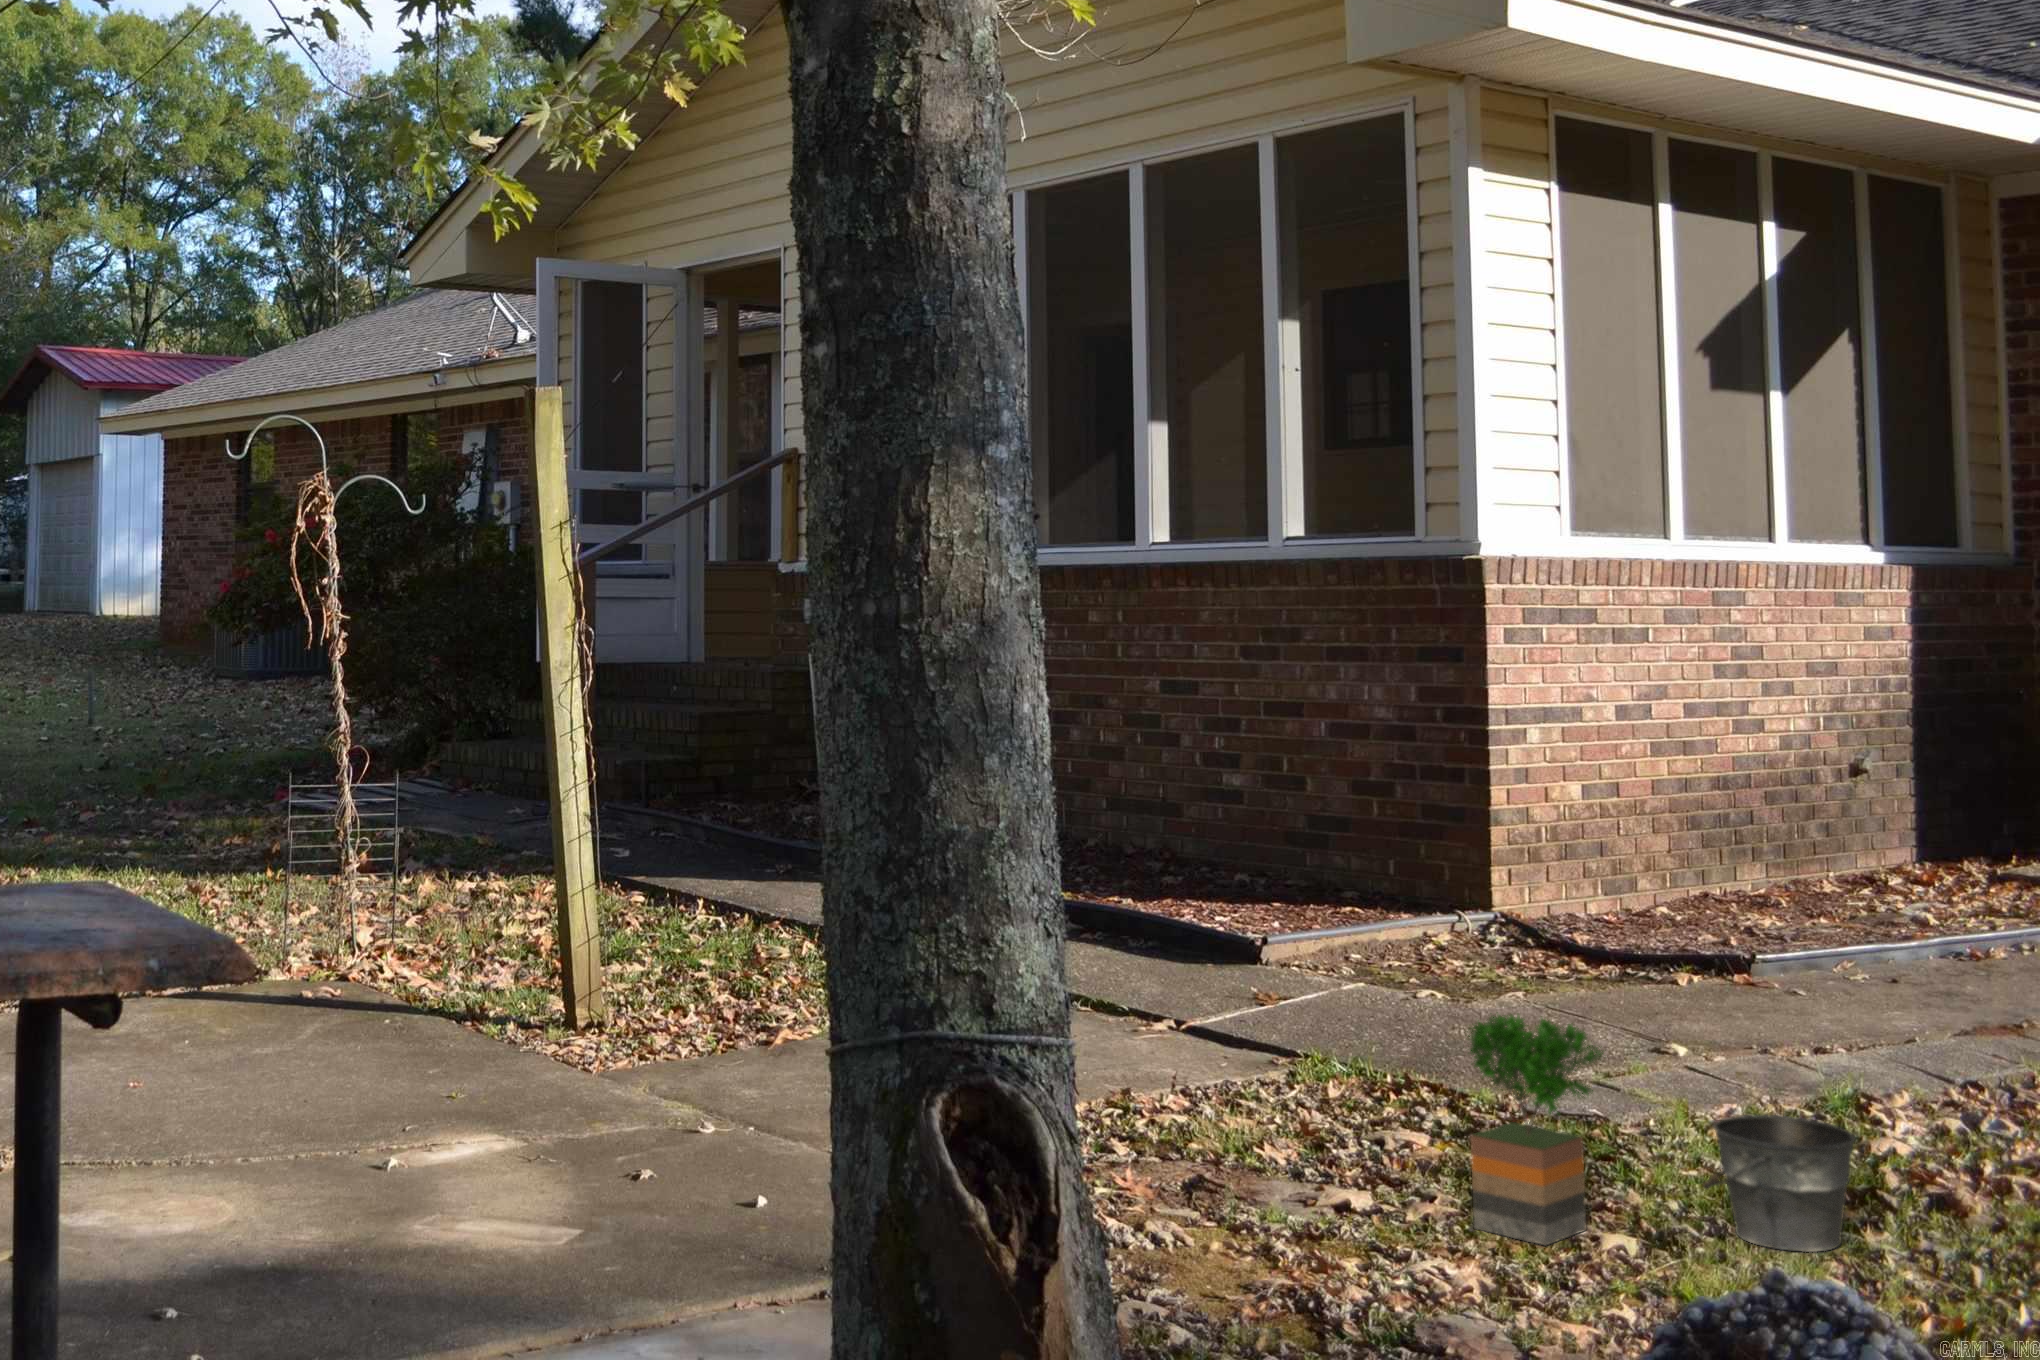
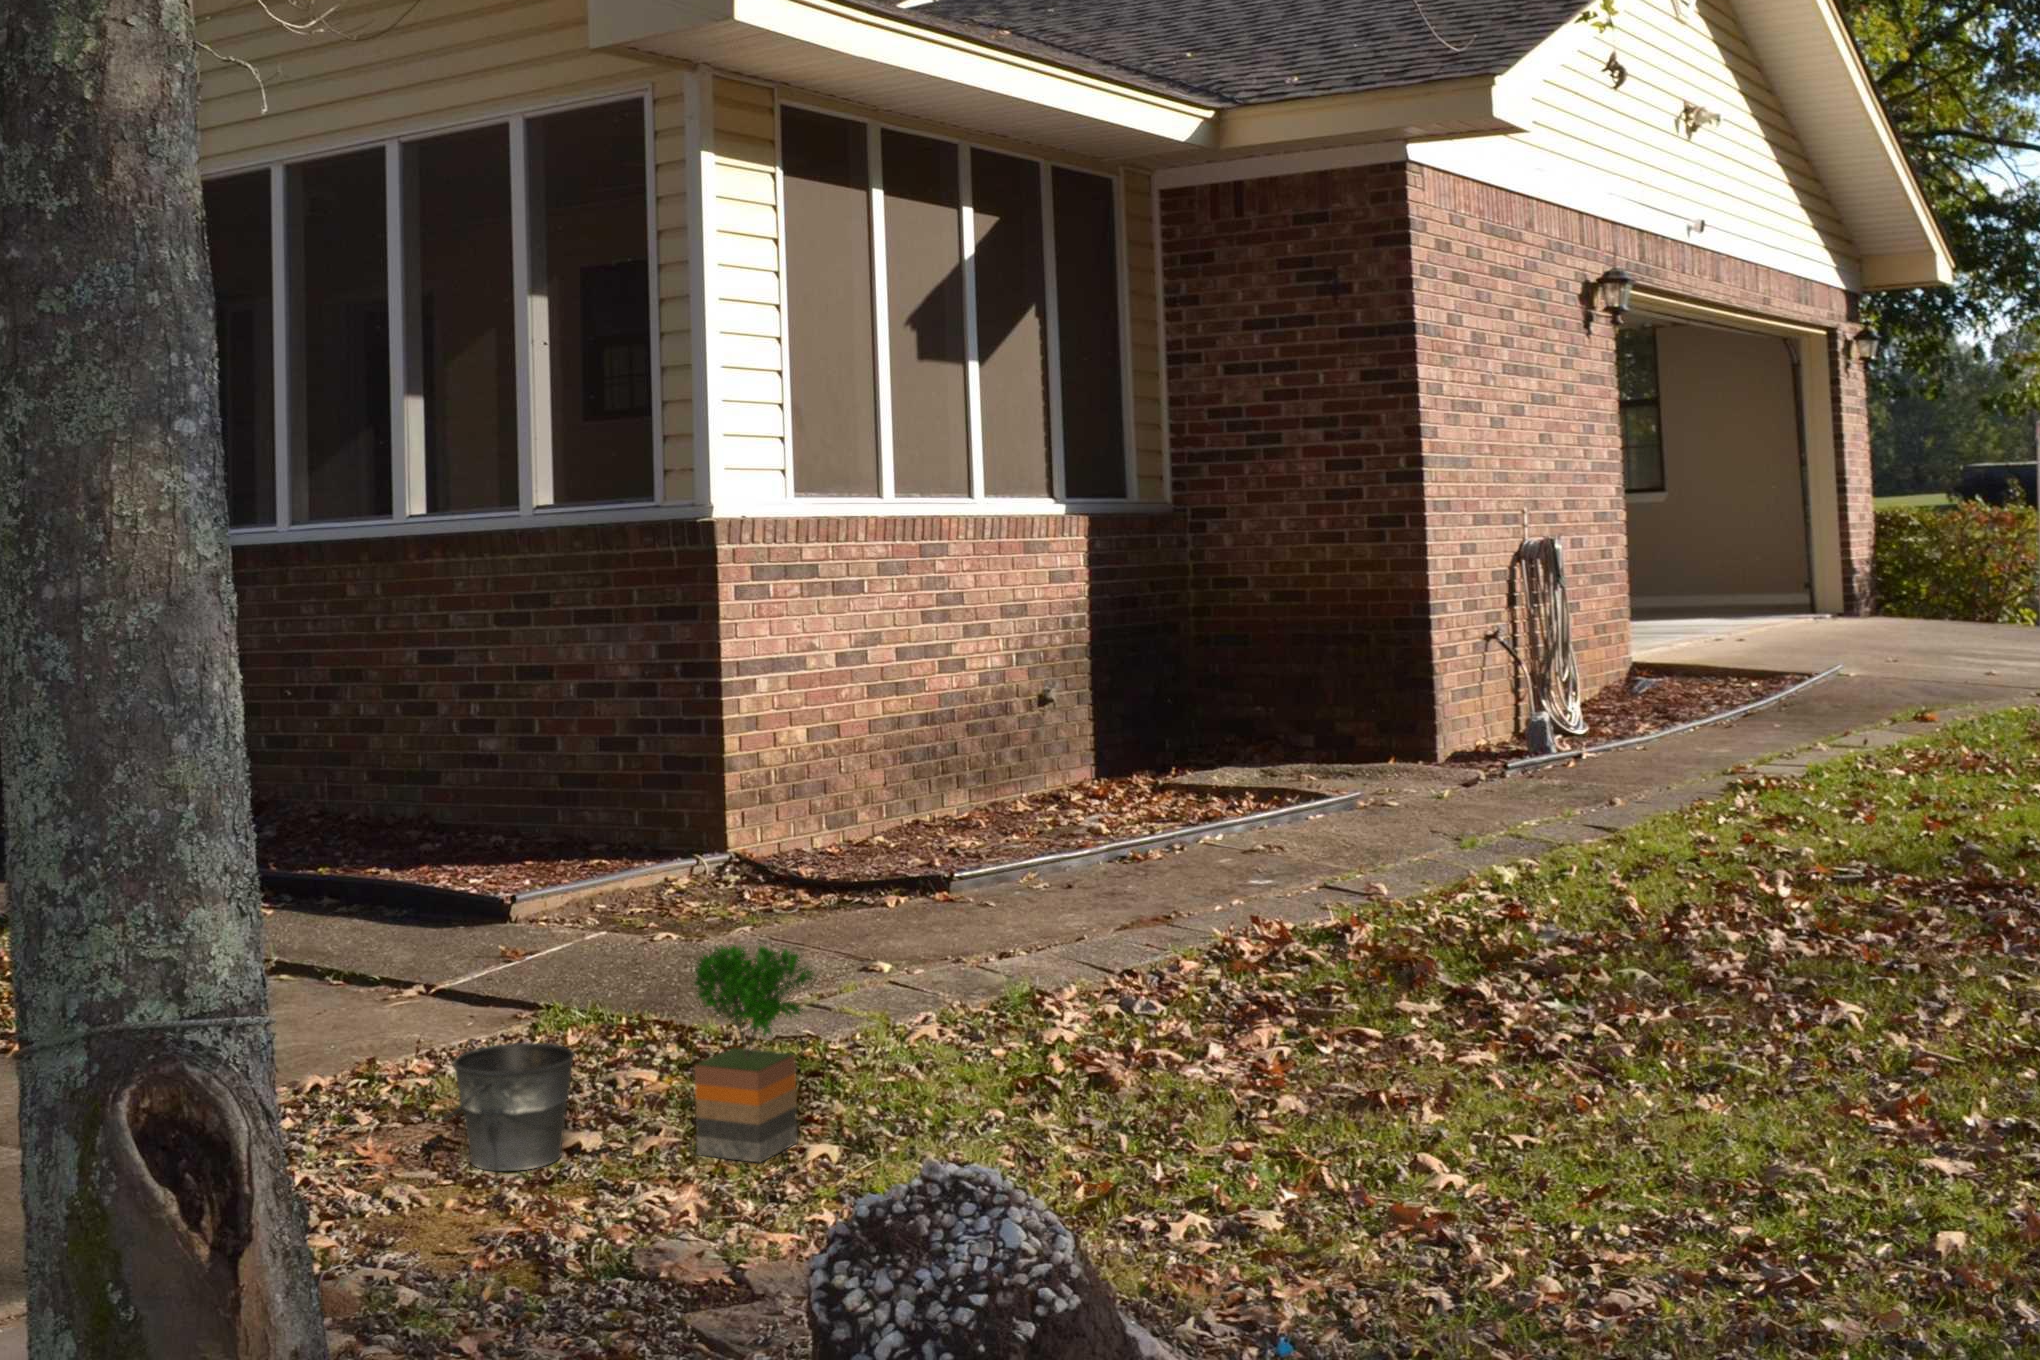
bucket: present [1702,1115,1855,1252] -> present [443,1043,575,1171]

